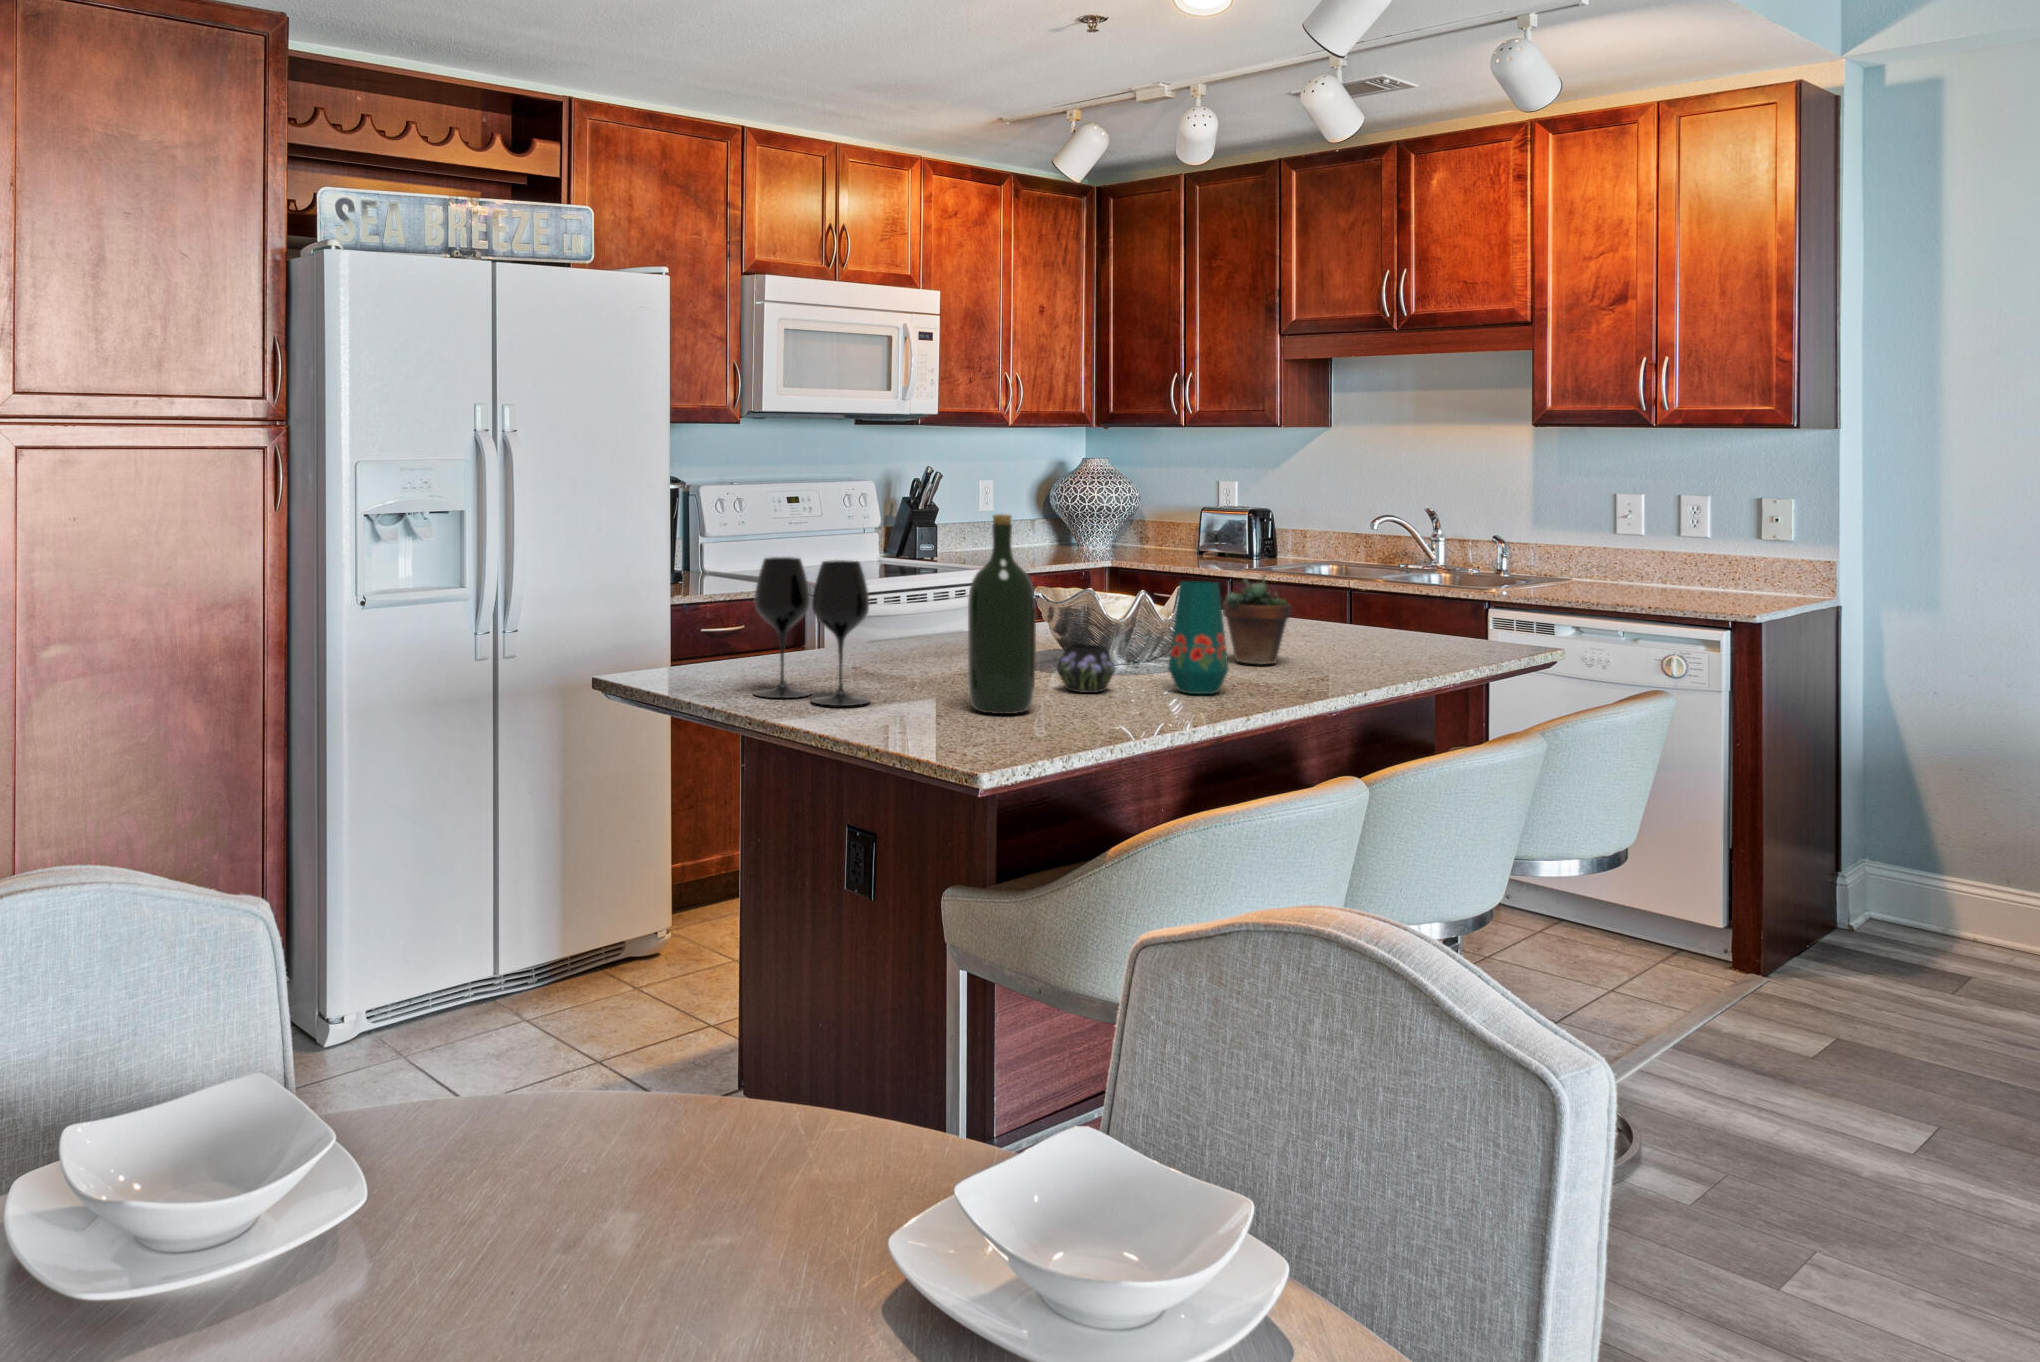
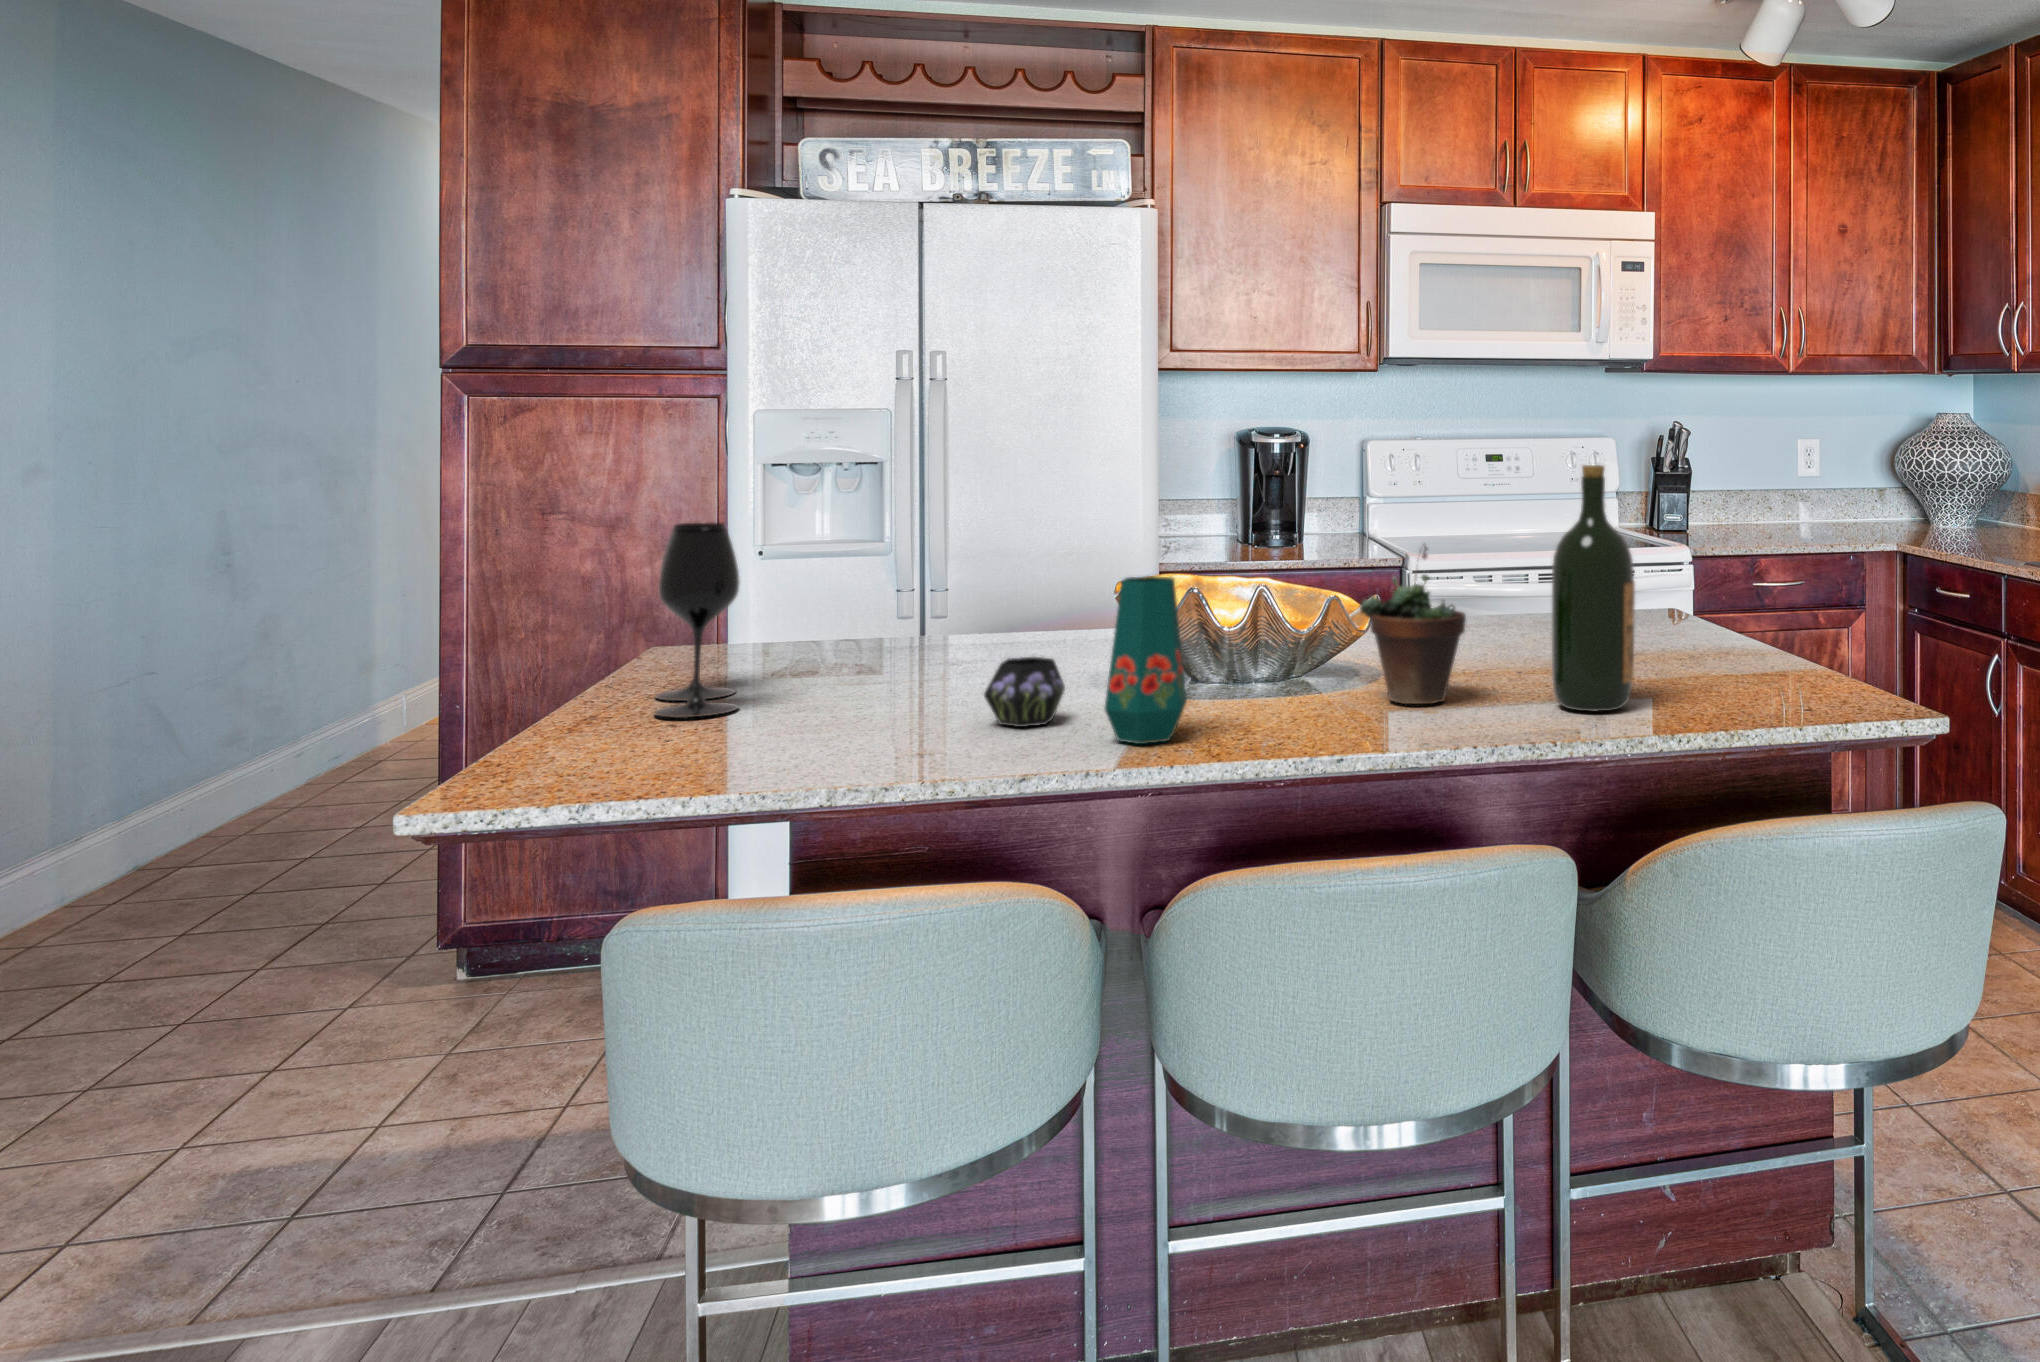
wine bottle: present [968,514,1036,714] -> present [1551,465,1635,712]

